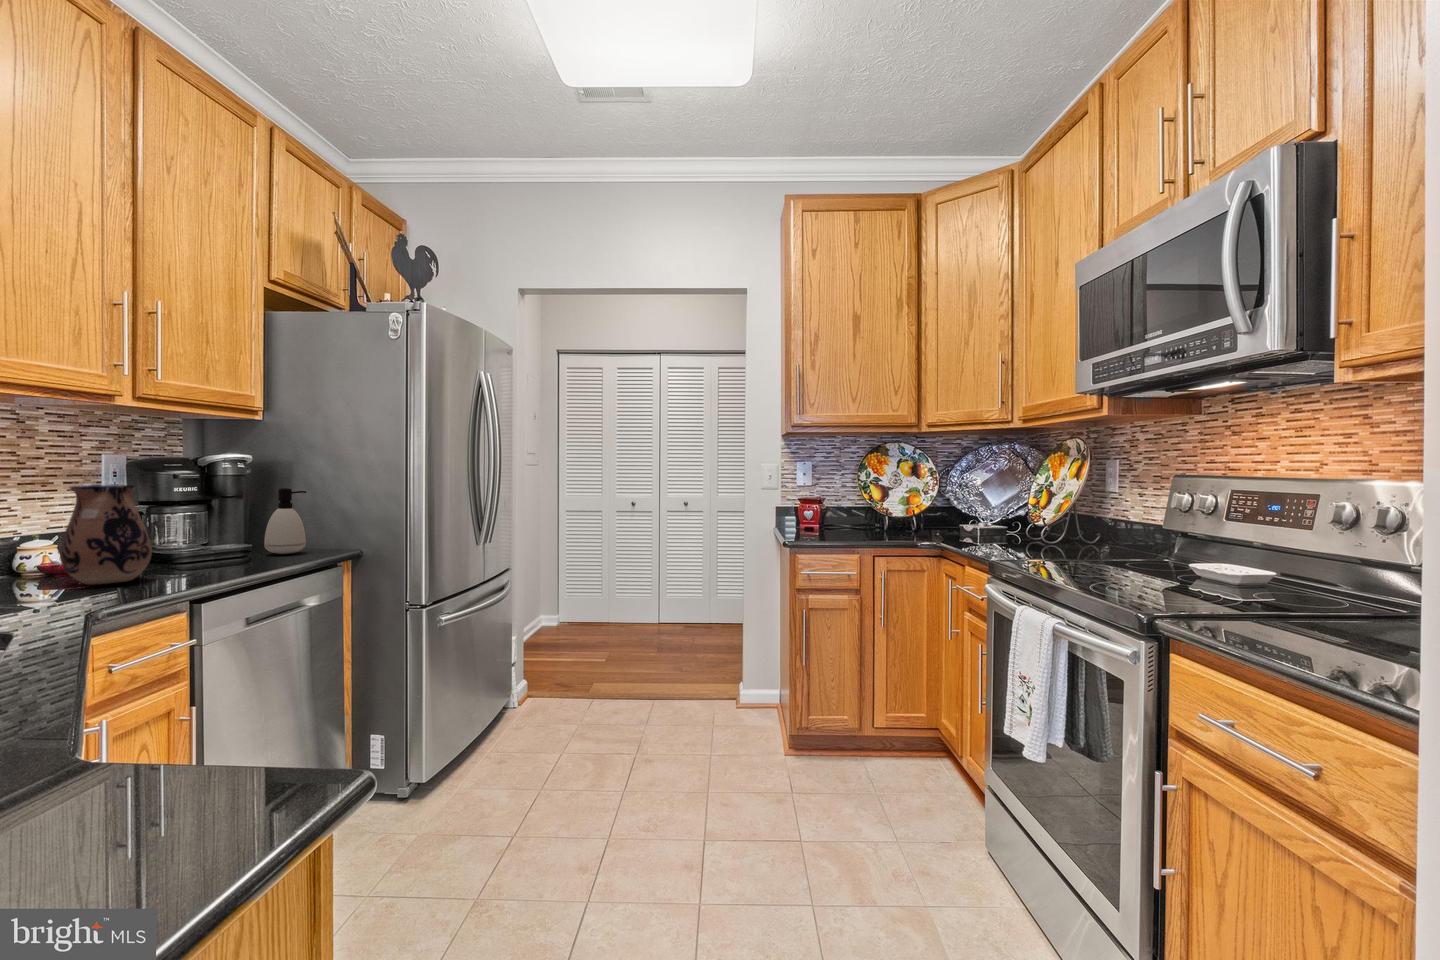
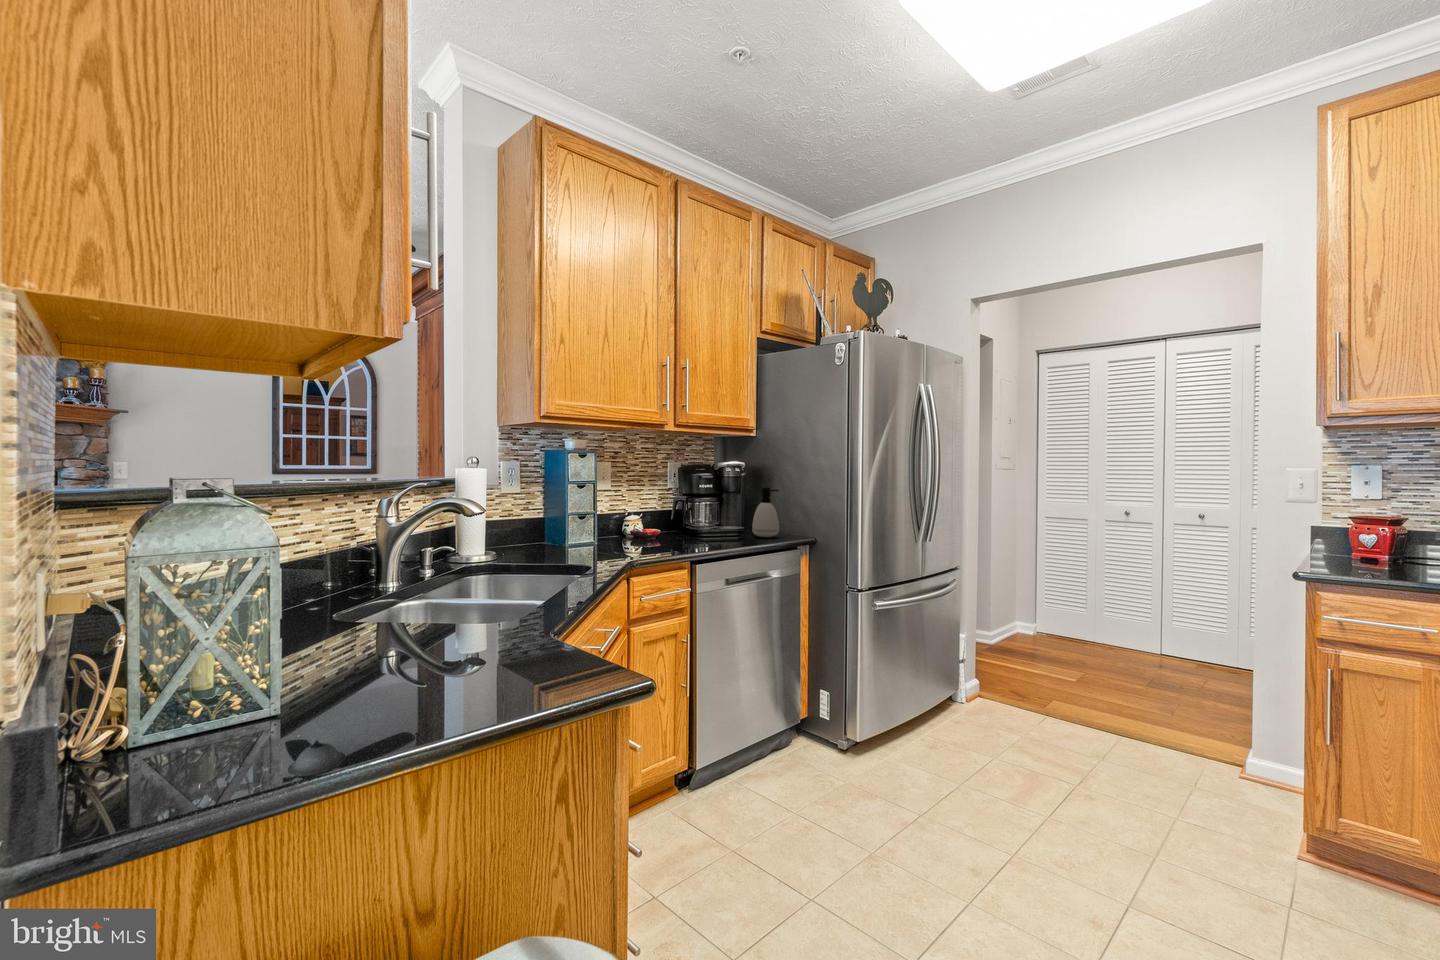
ceramic pitcher: present [60,485,152,585] -> none [631,483,676,547]

